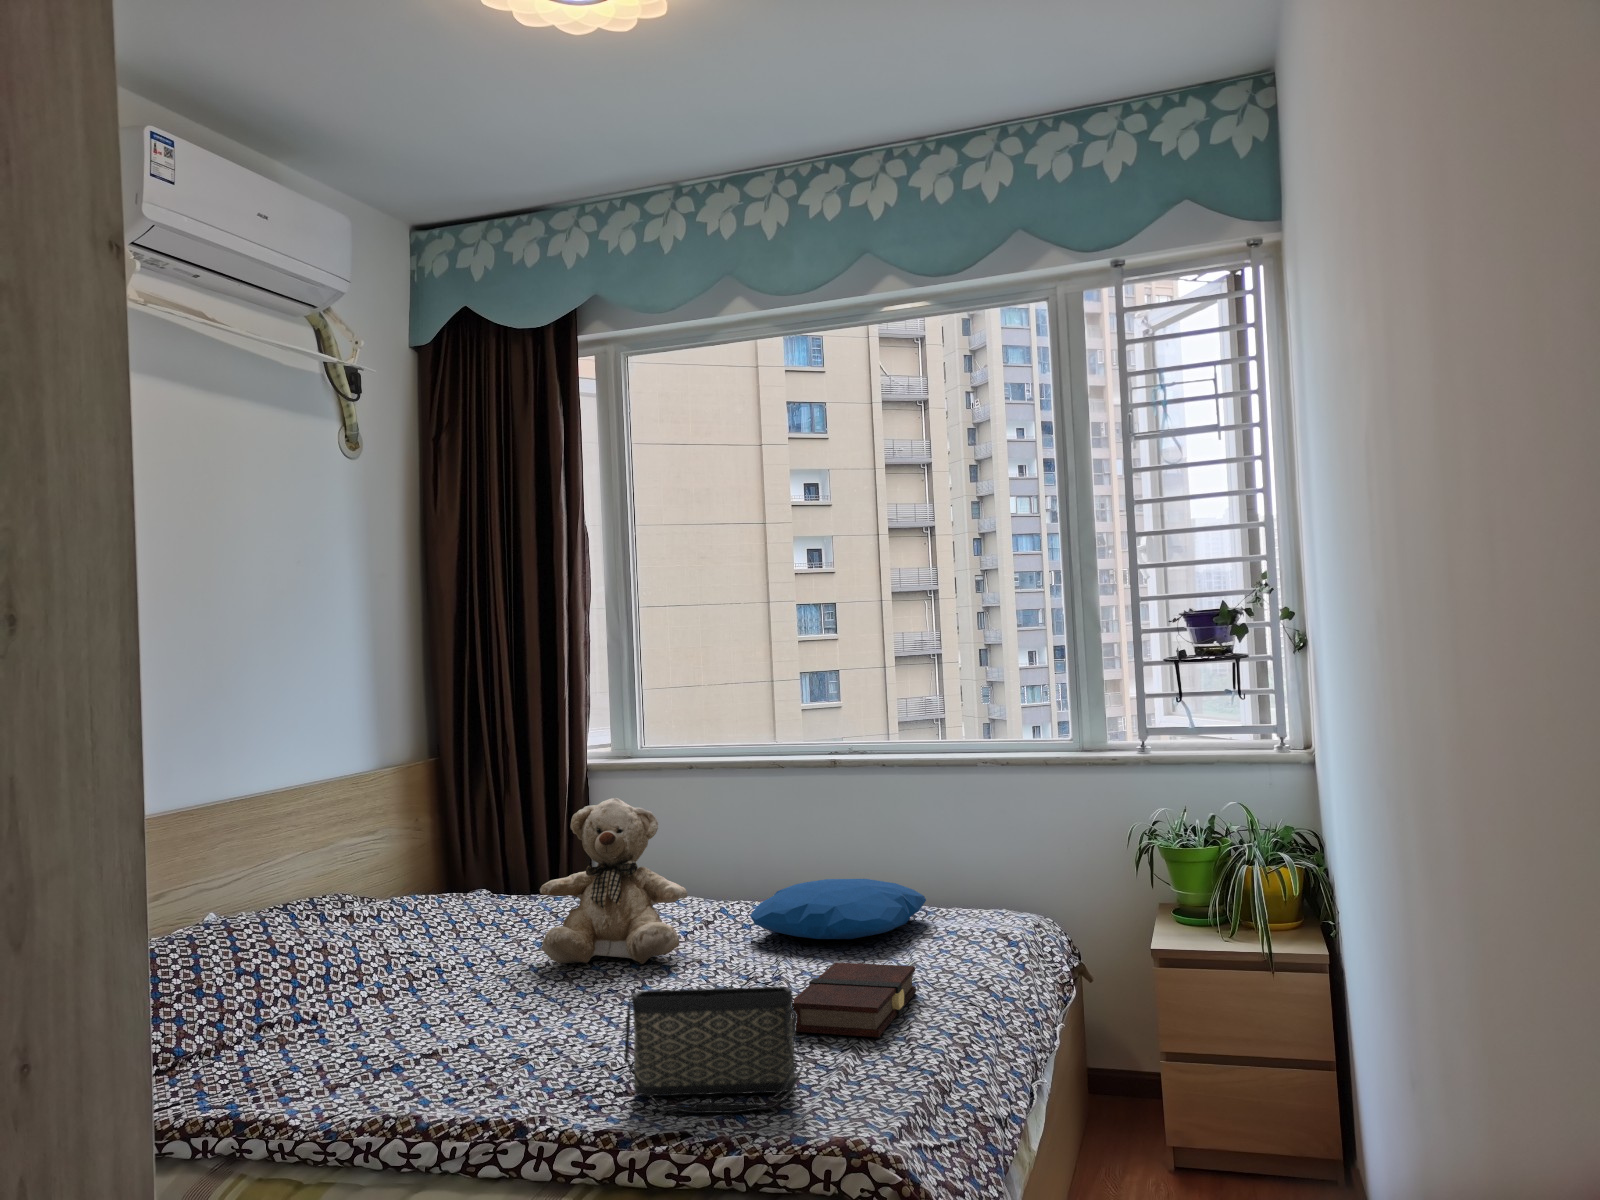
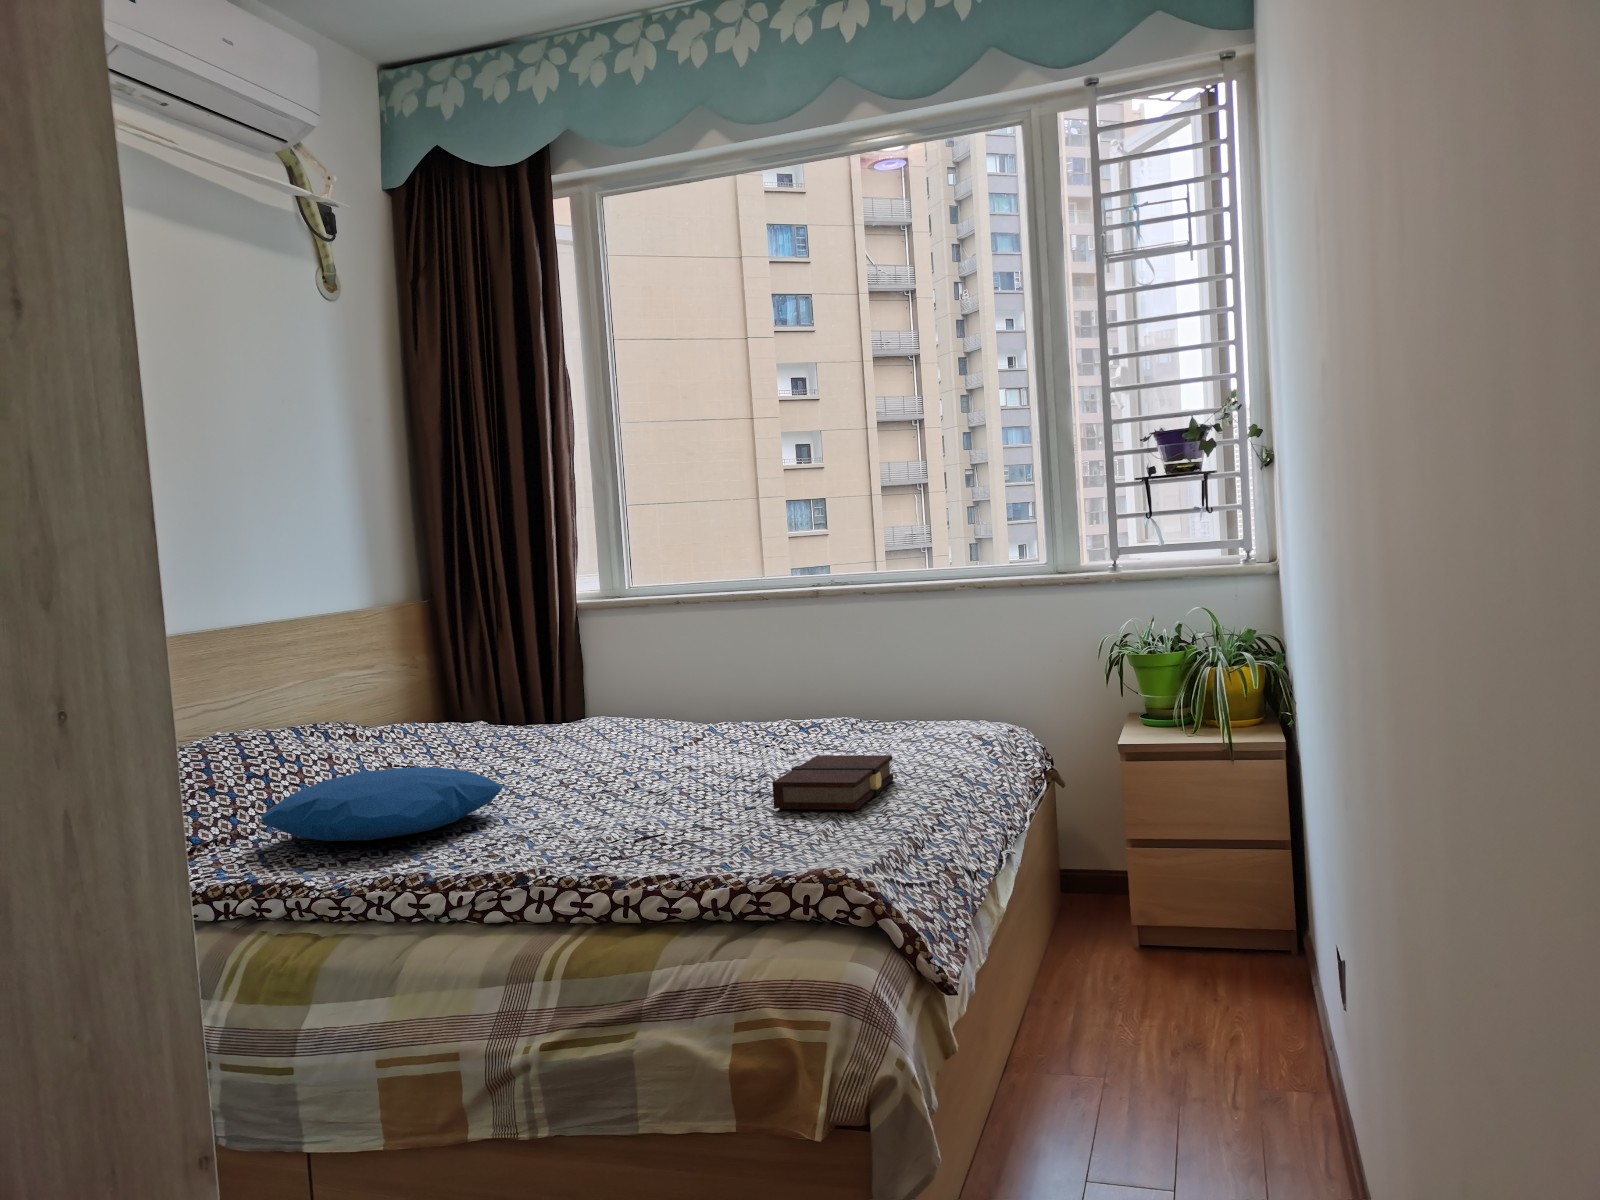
teddy bear: present [540,798,688,964] -> none [533,617,676,772]
pillow: present [750,879,926,939] -> present [261,767,503,841]
handbag: present [624,987,803,1113] -> none [617,754,784,865]

